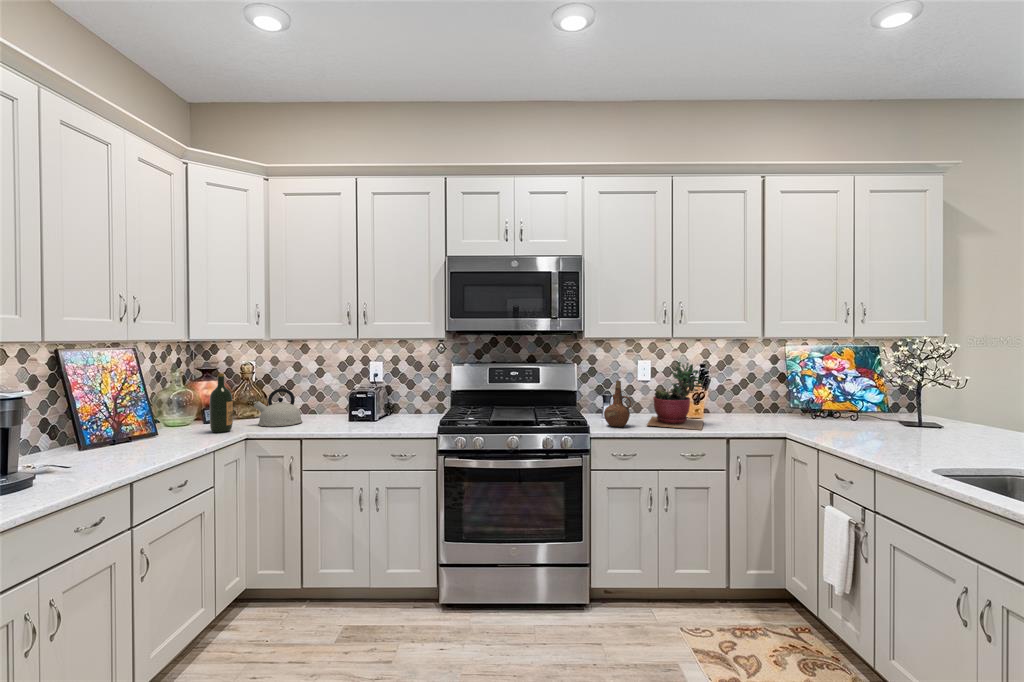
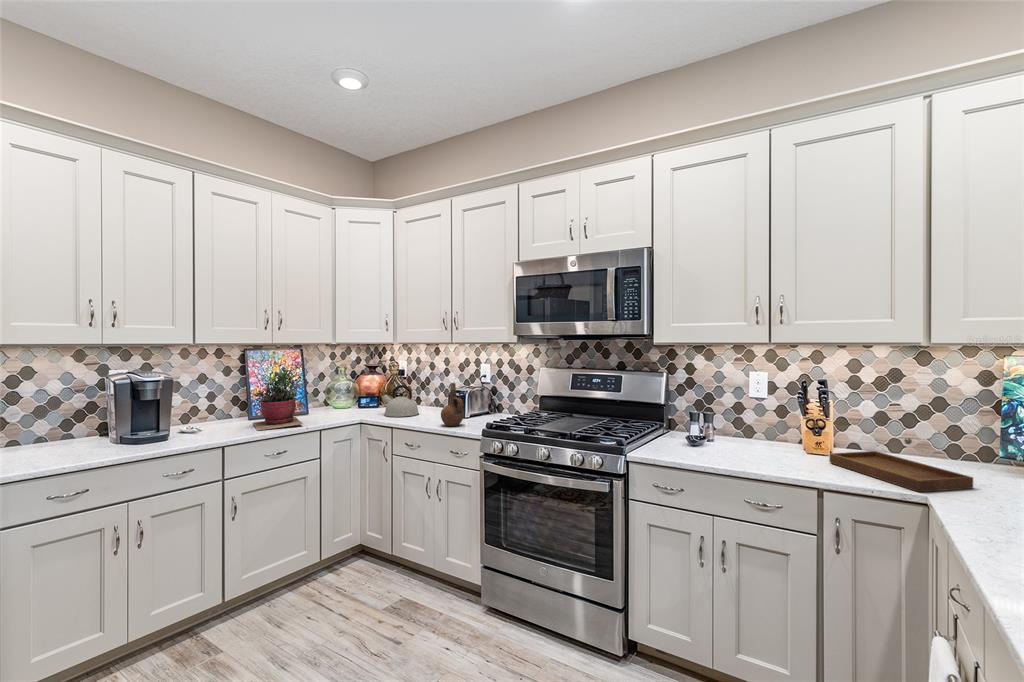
succulent plant: present [647,362,704,430] -> present [253,367,303,430]
wine bottle: present [210,373,233,433] -> none [344,371,361,418]
ceramic pitcher: present [604,381,631,427] -> present [441,383,464,426]
tray: none [714,399,803,431] -> present [829,438,973,492]

